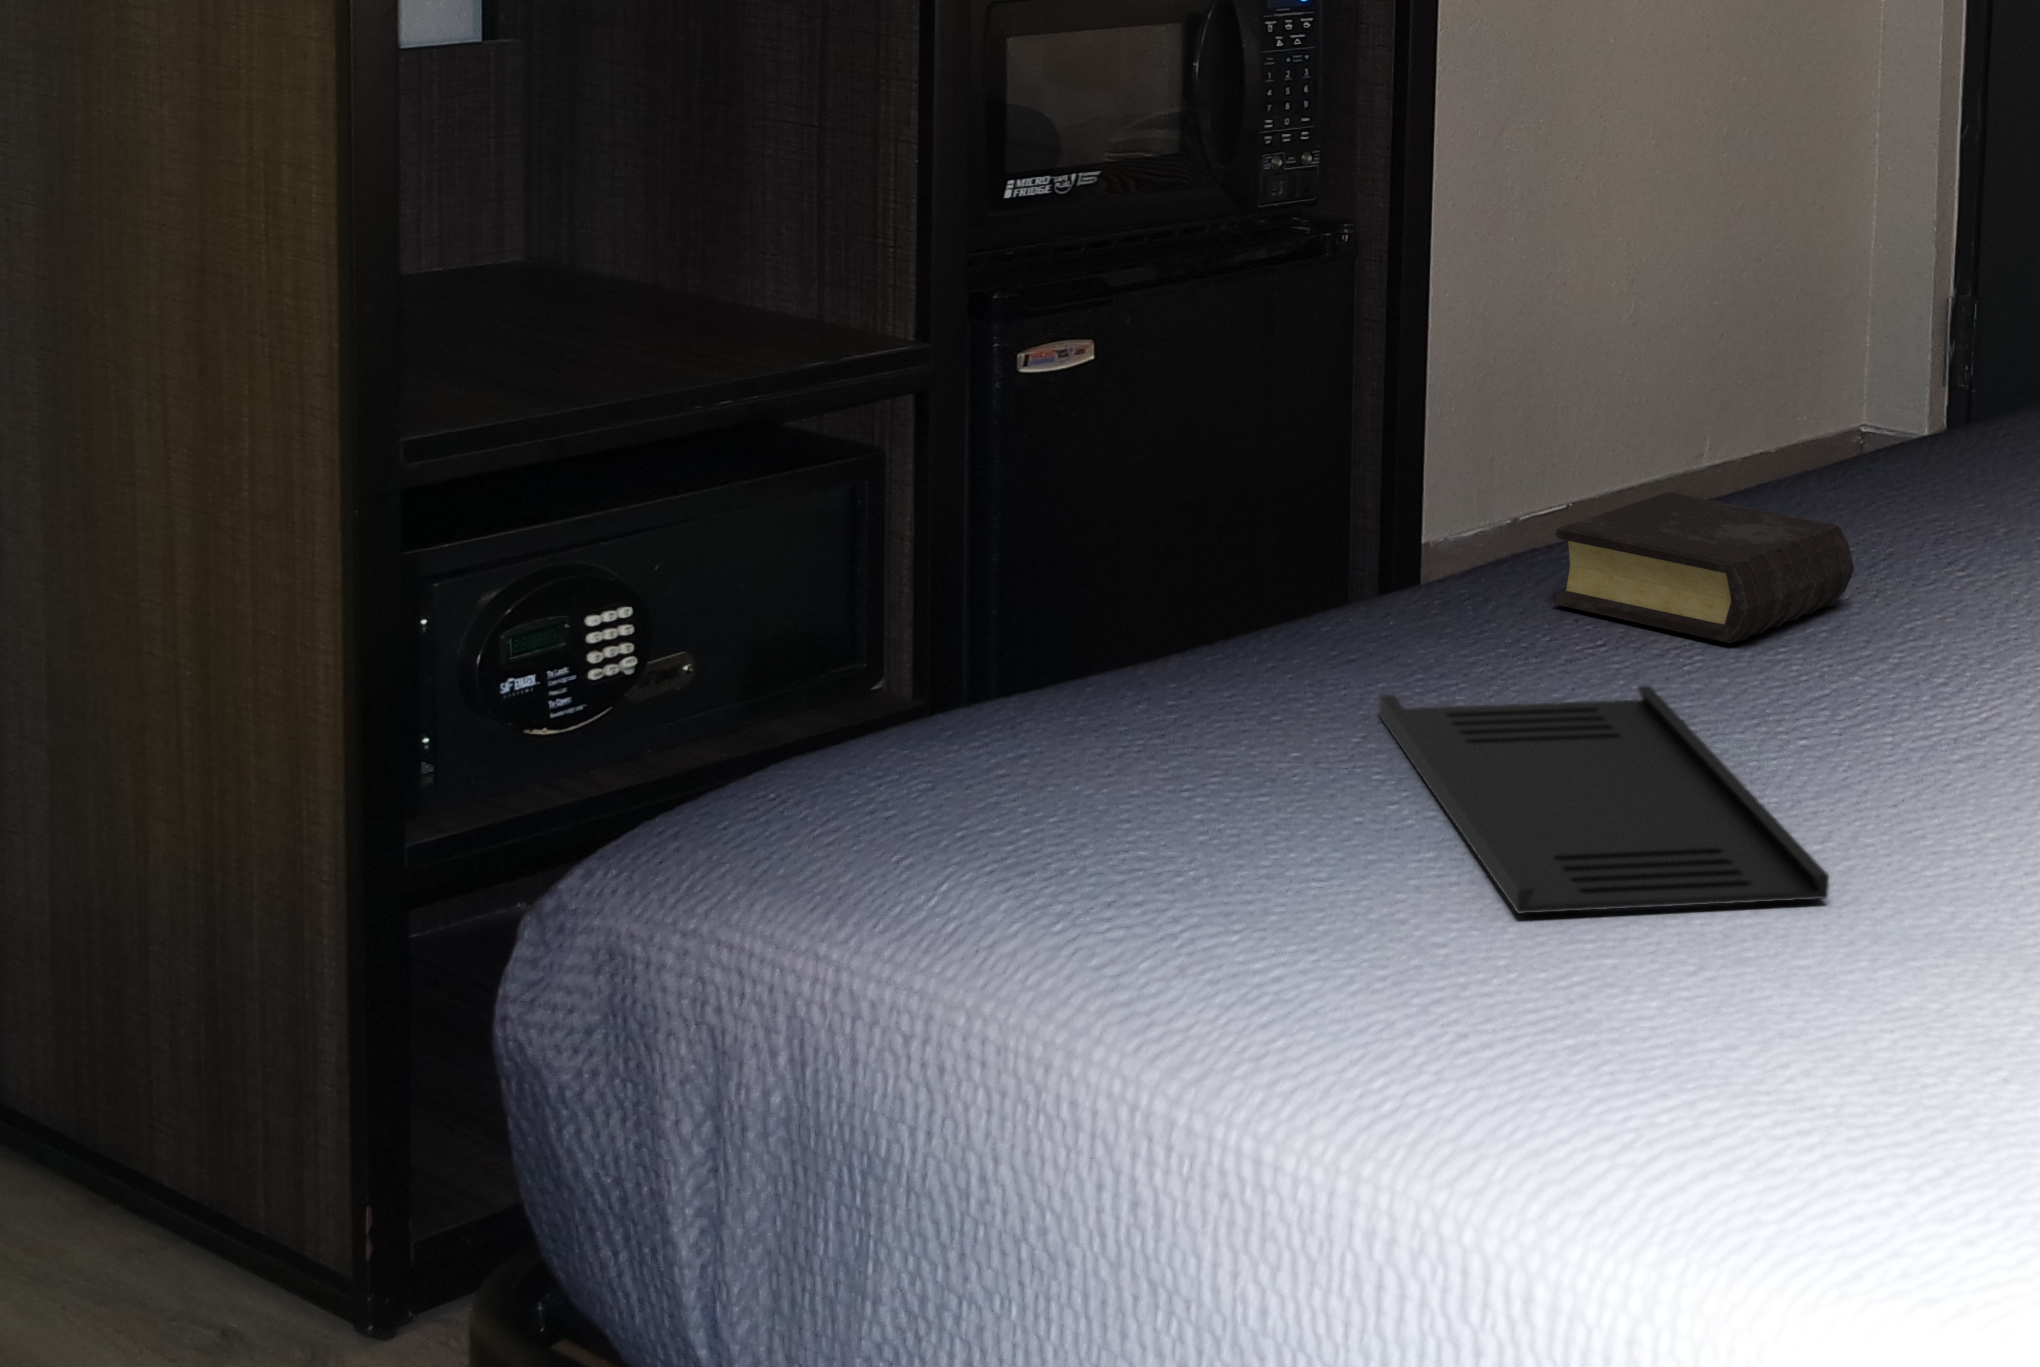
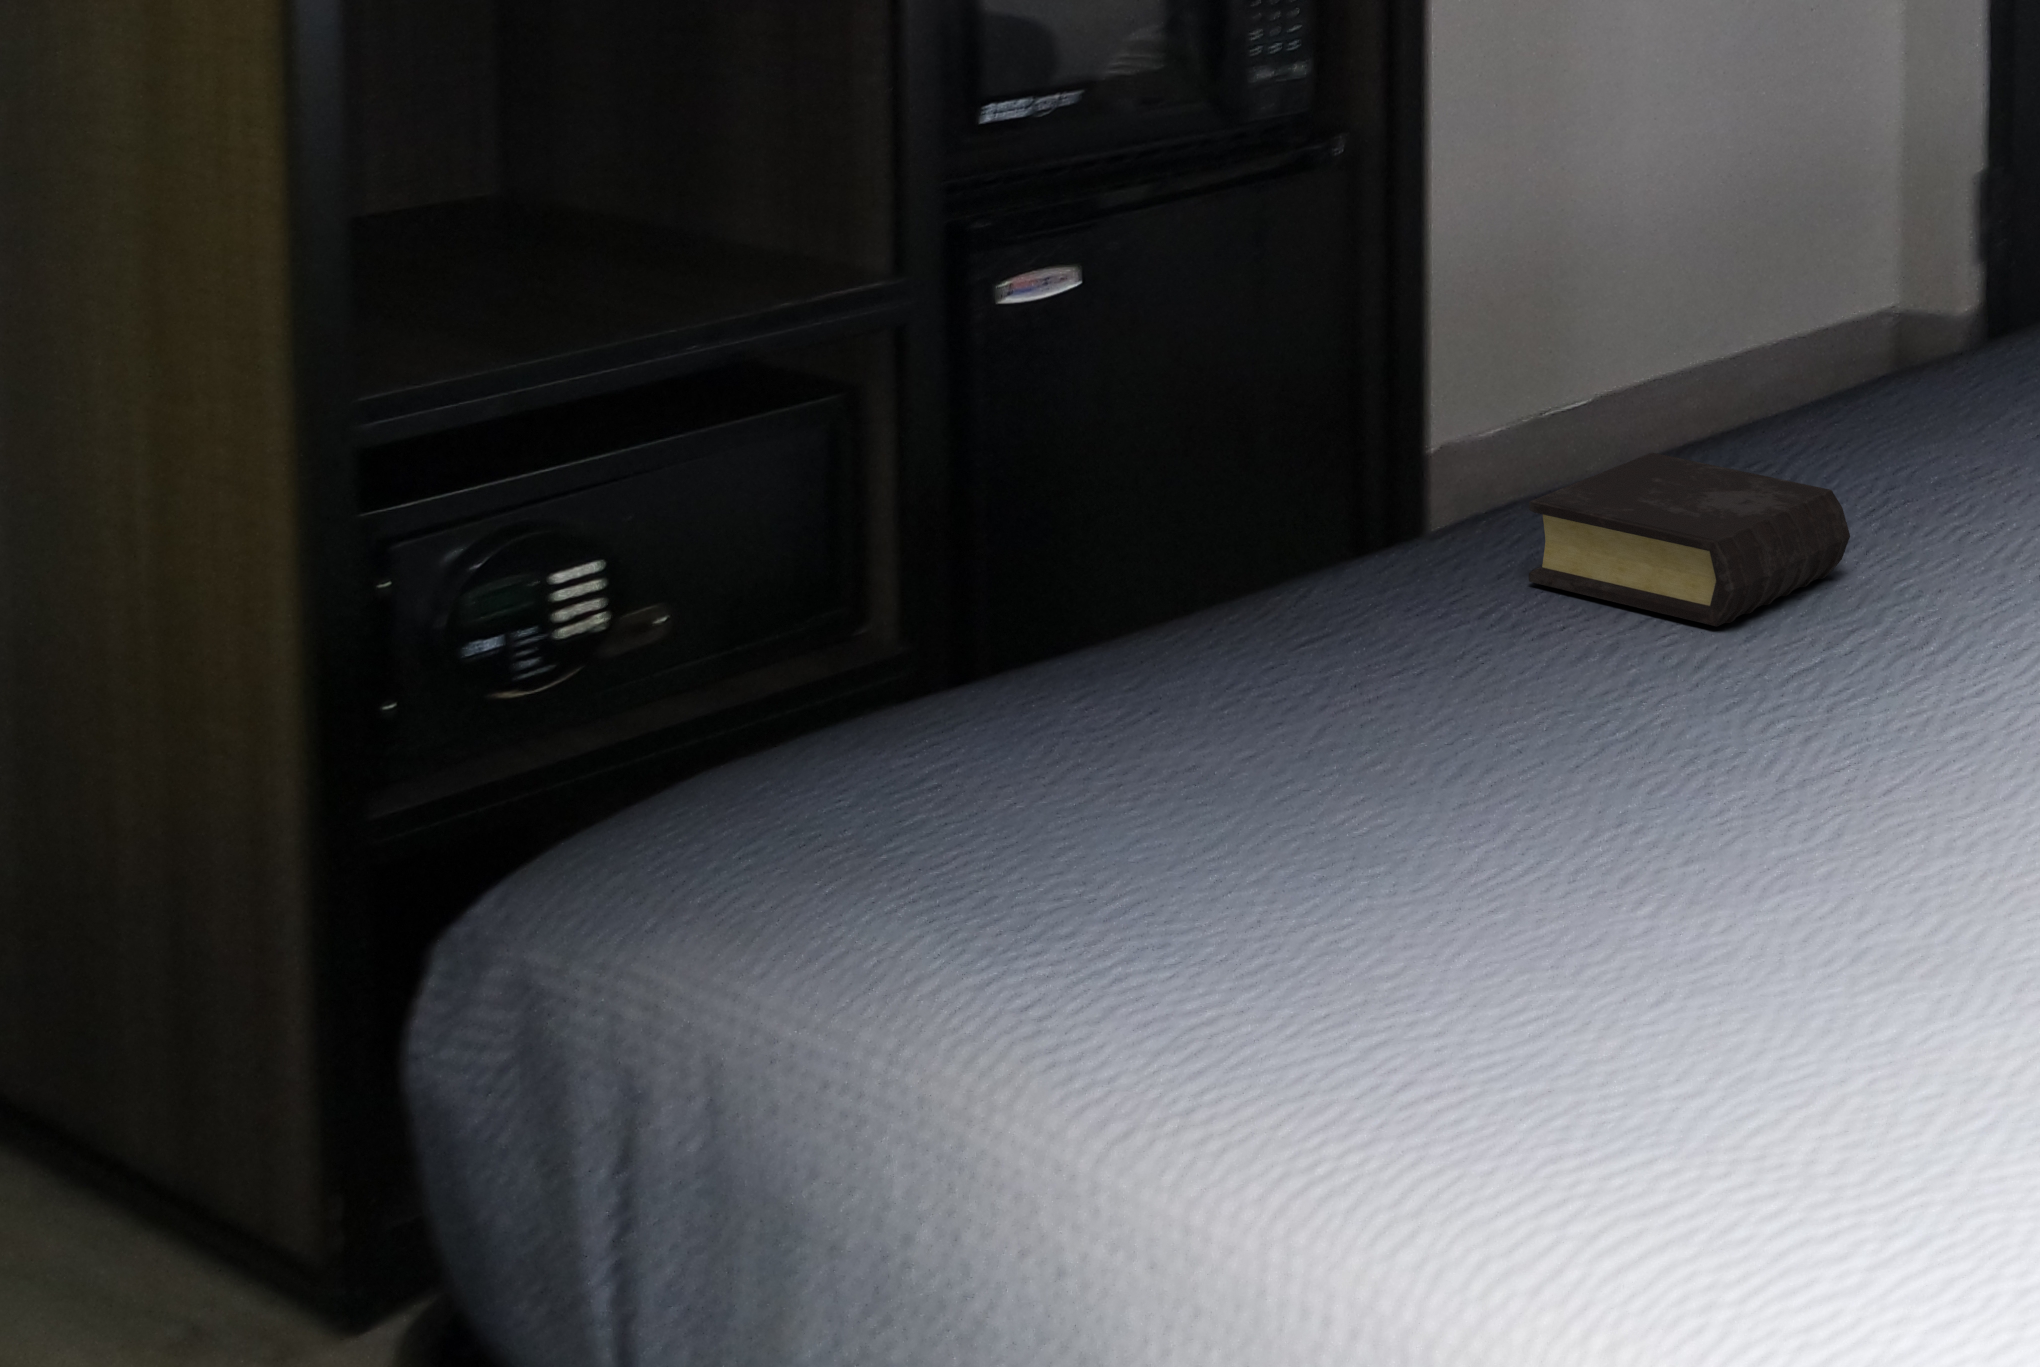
tray: present [1379,686,1829,914] -> none [1334,685,1812,982]

